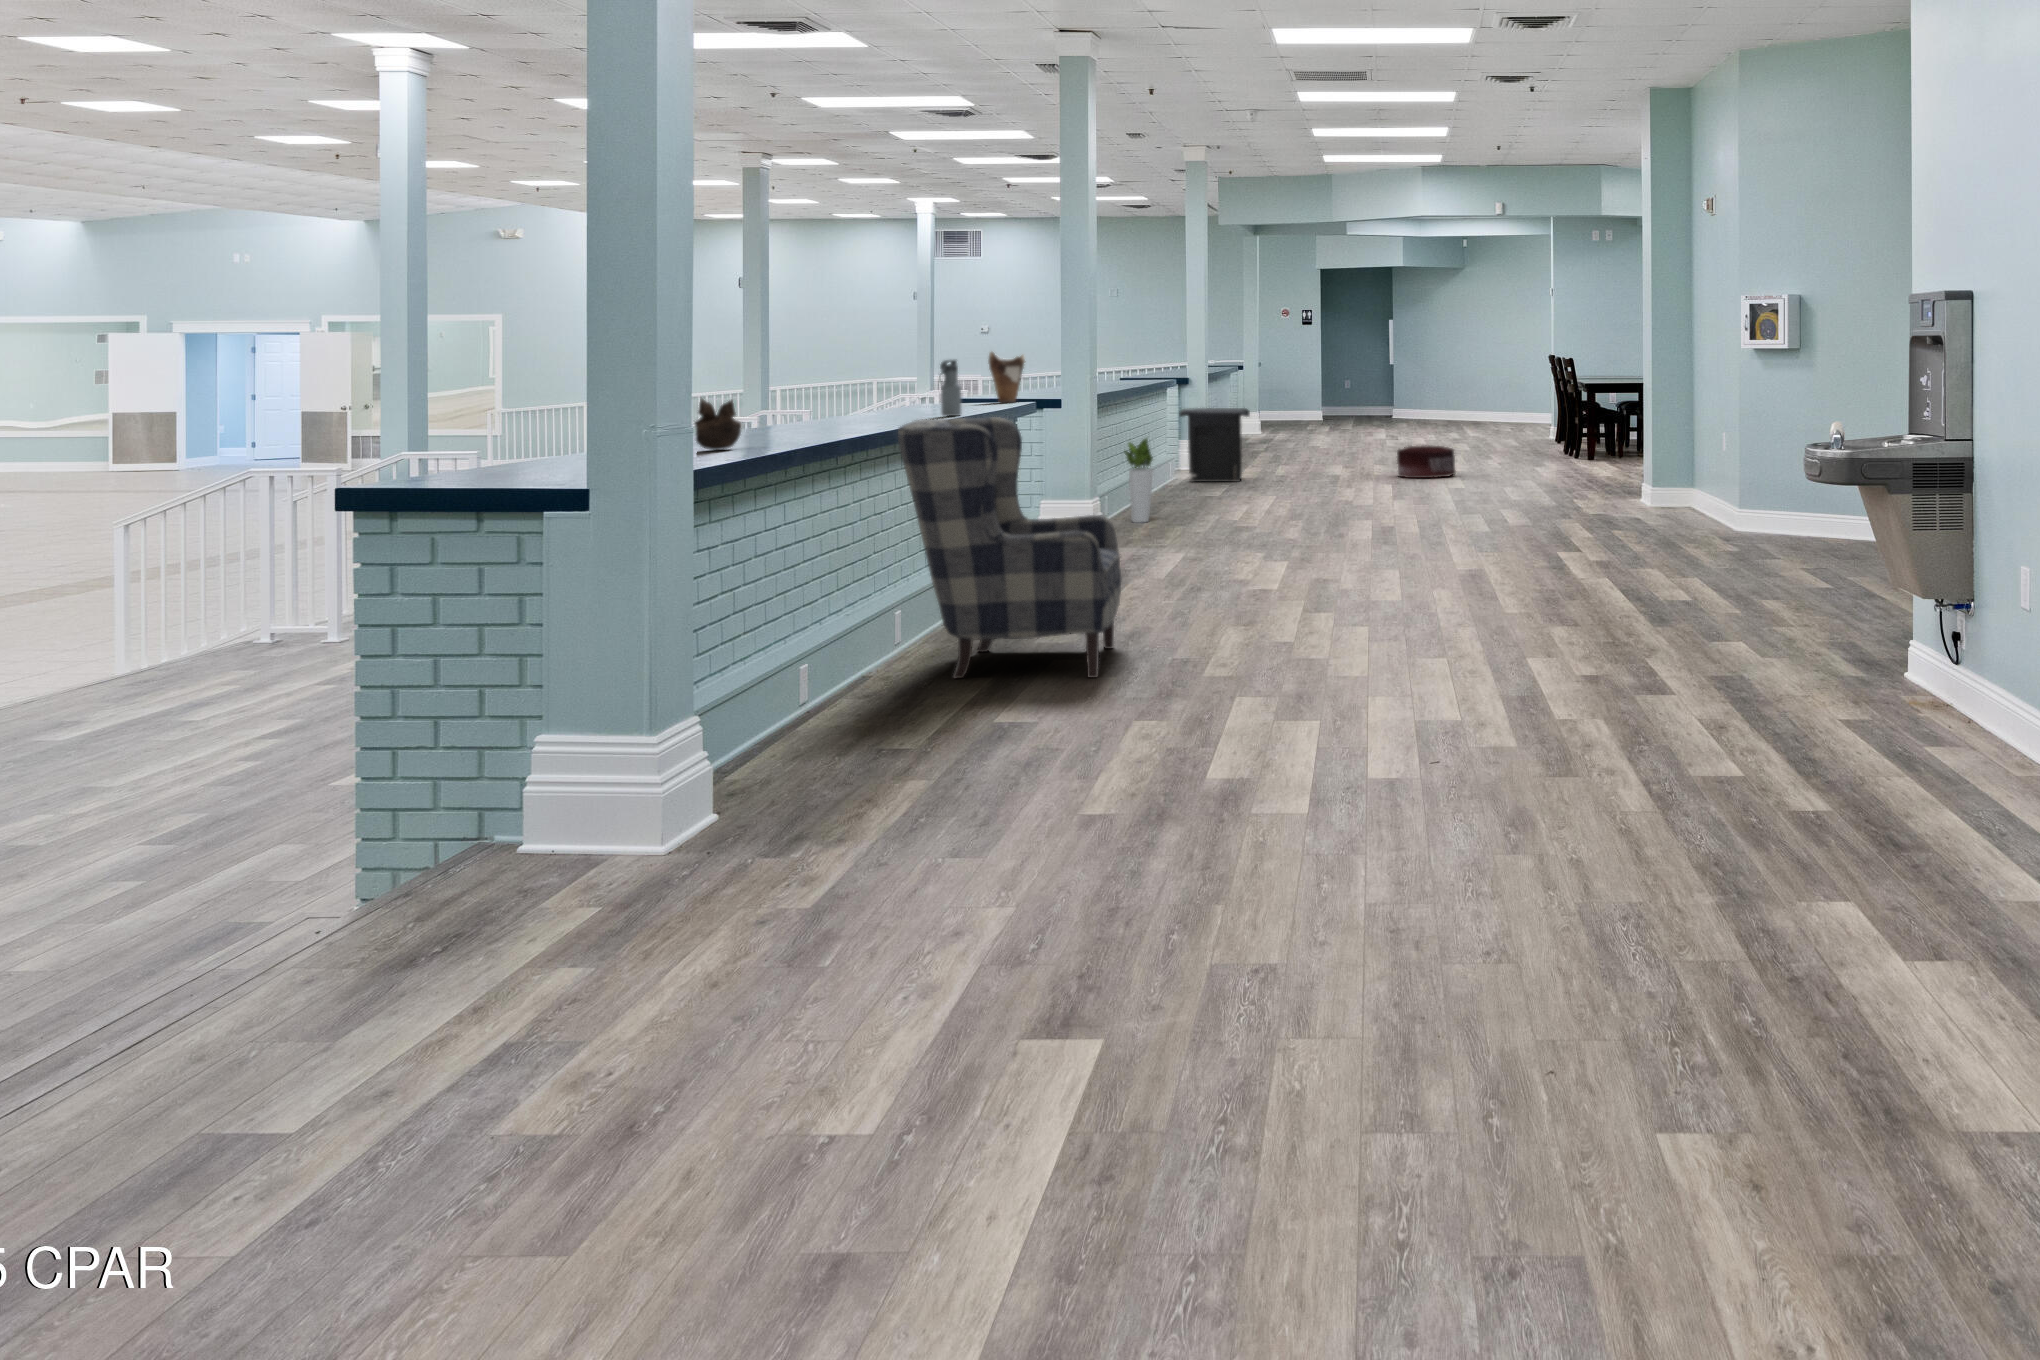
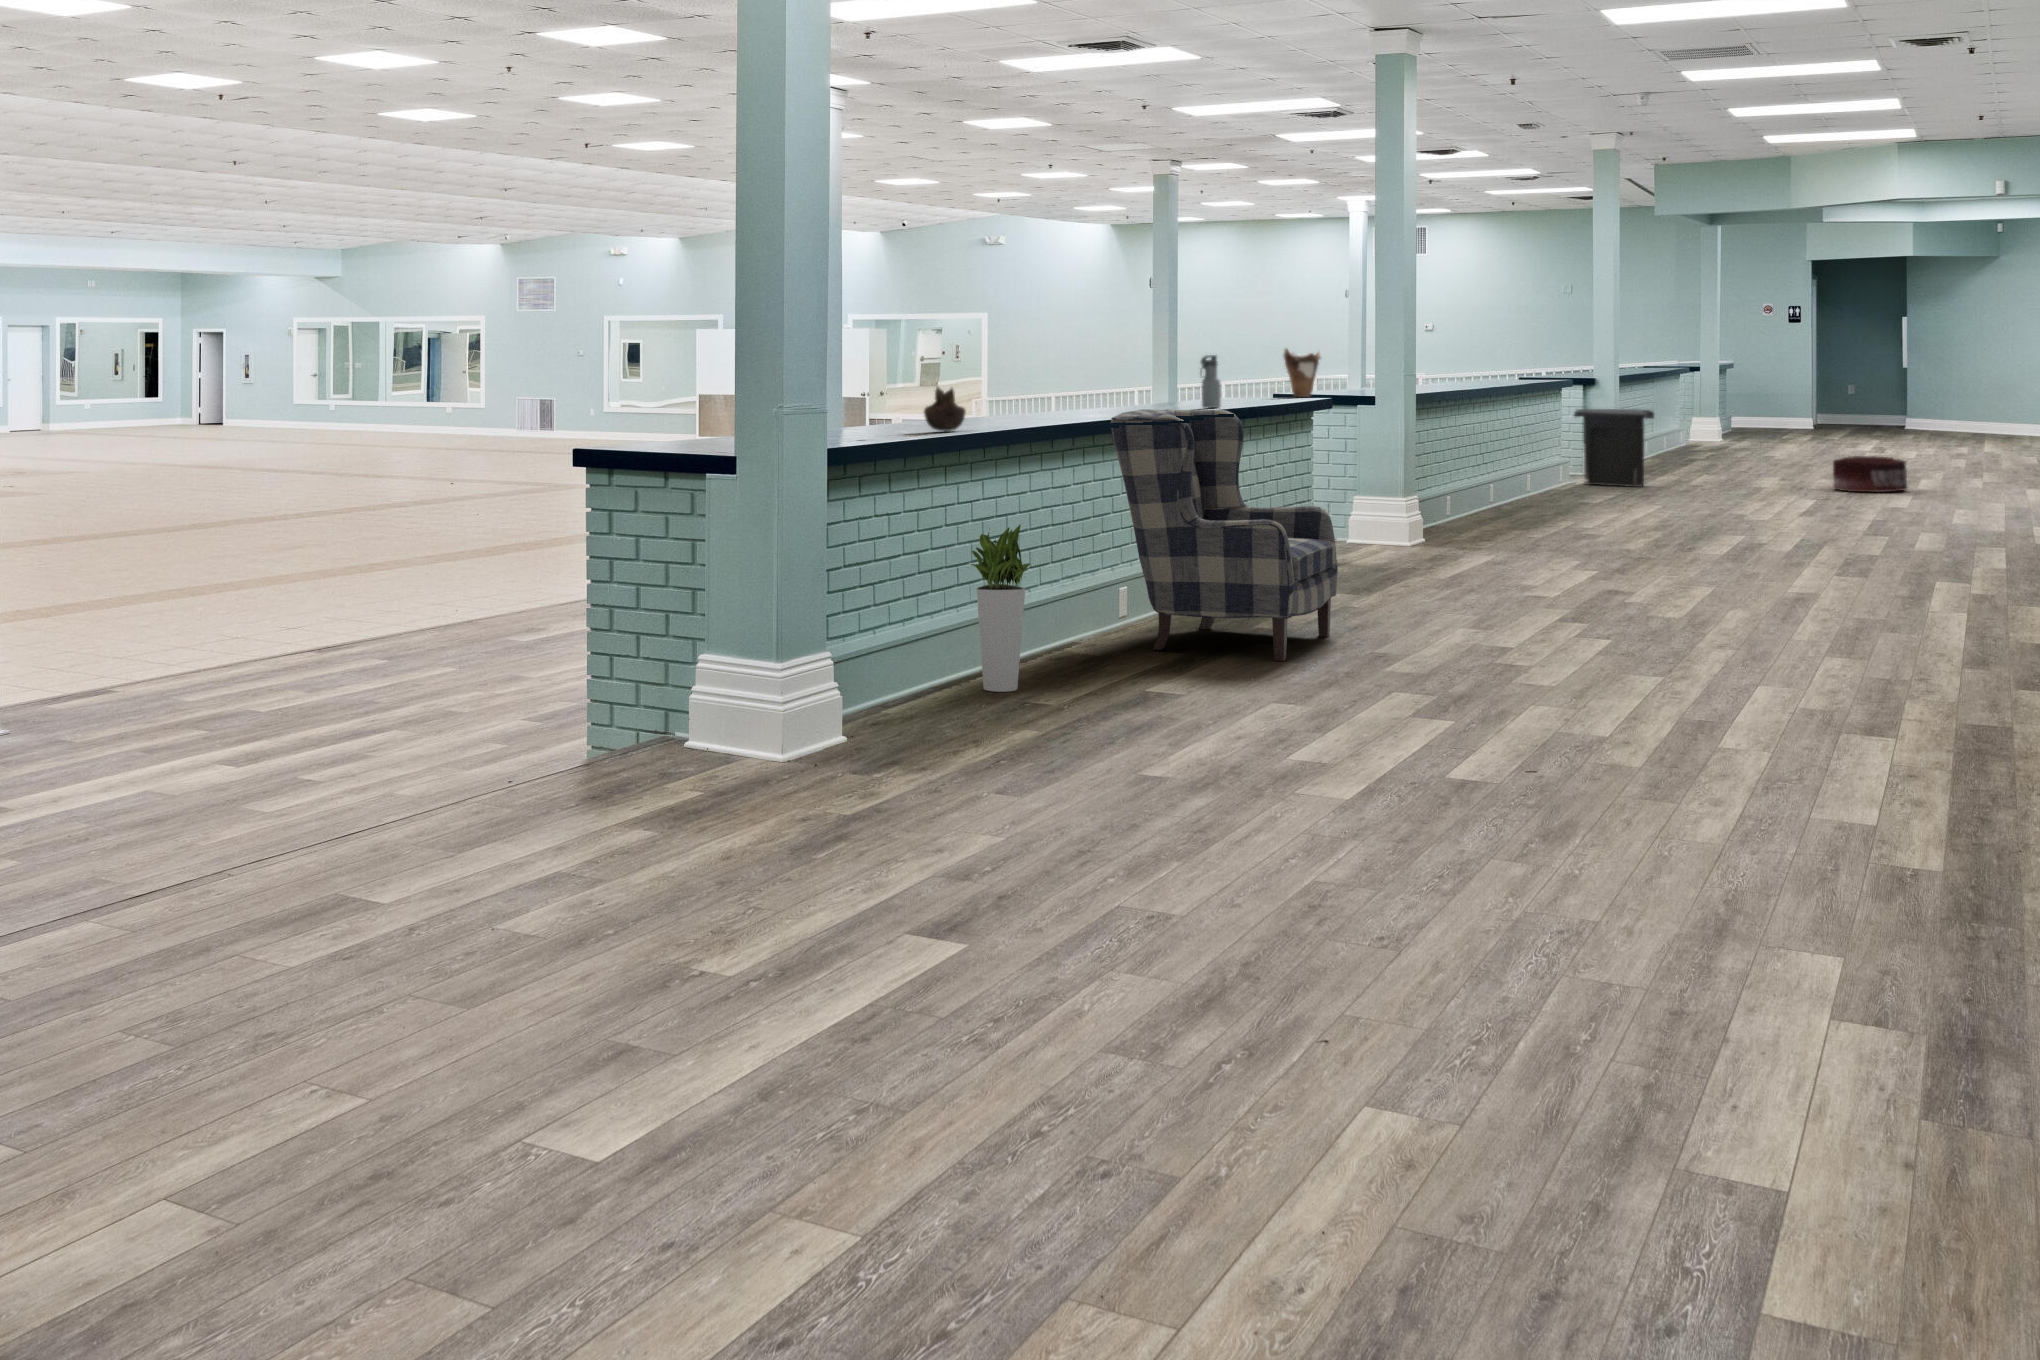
planter: present [1125,439,1154,523] -> present [971,524,1031,692]

